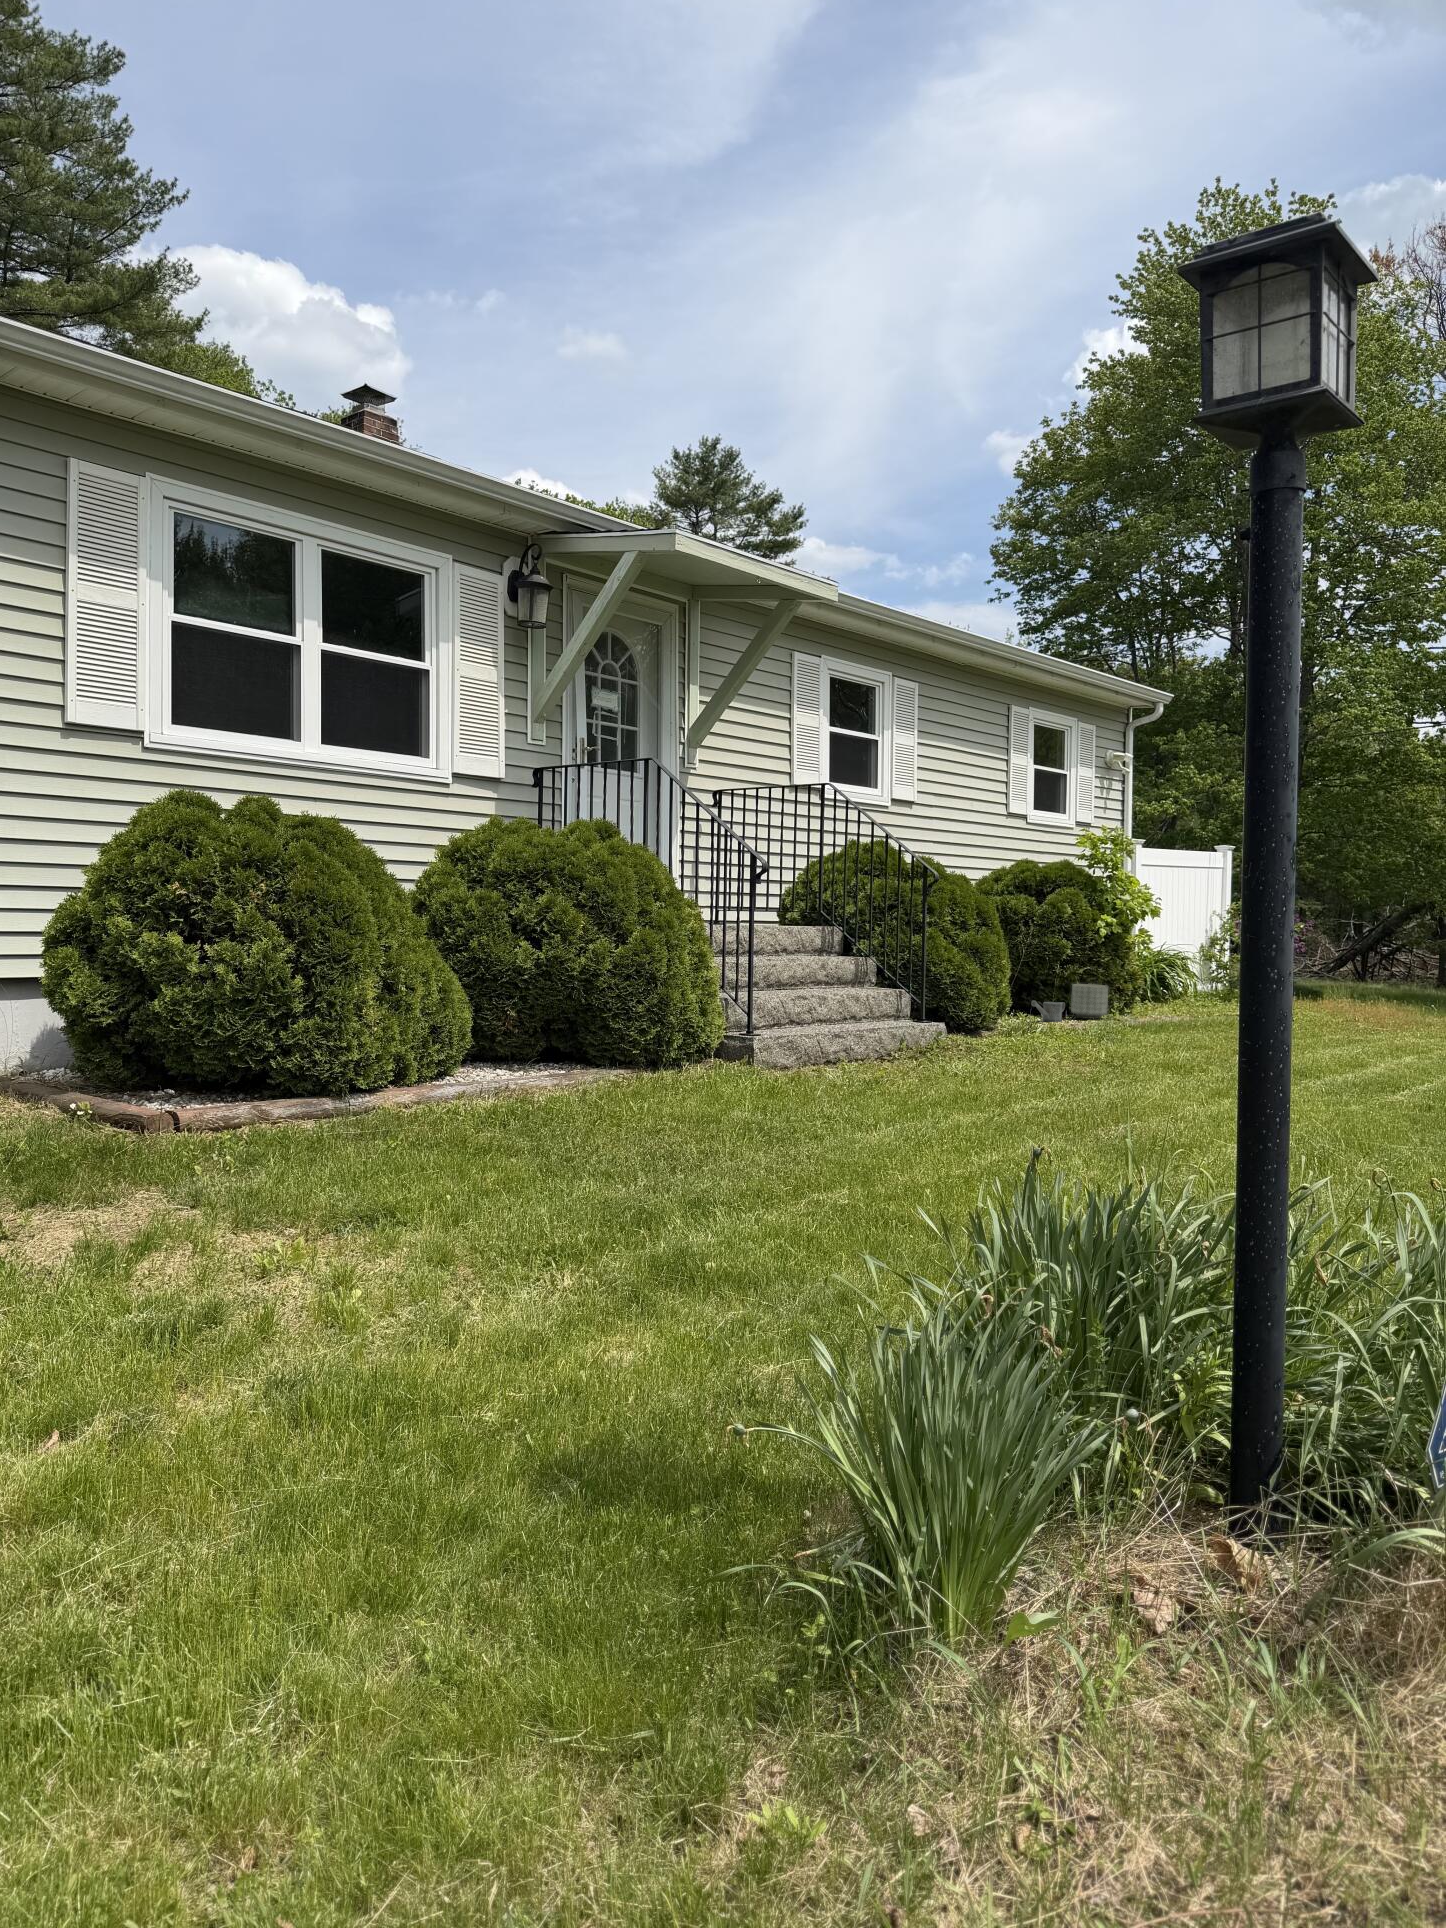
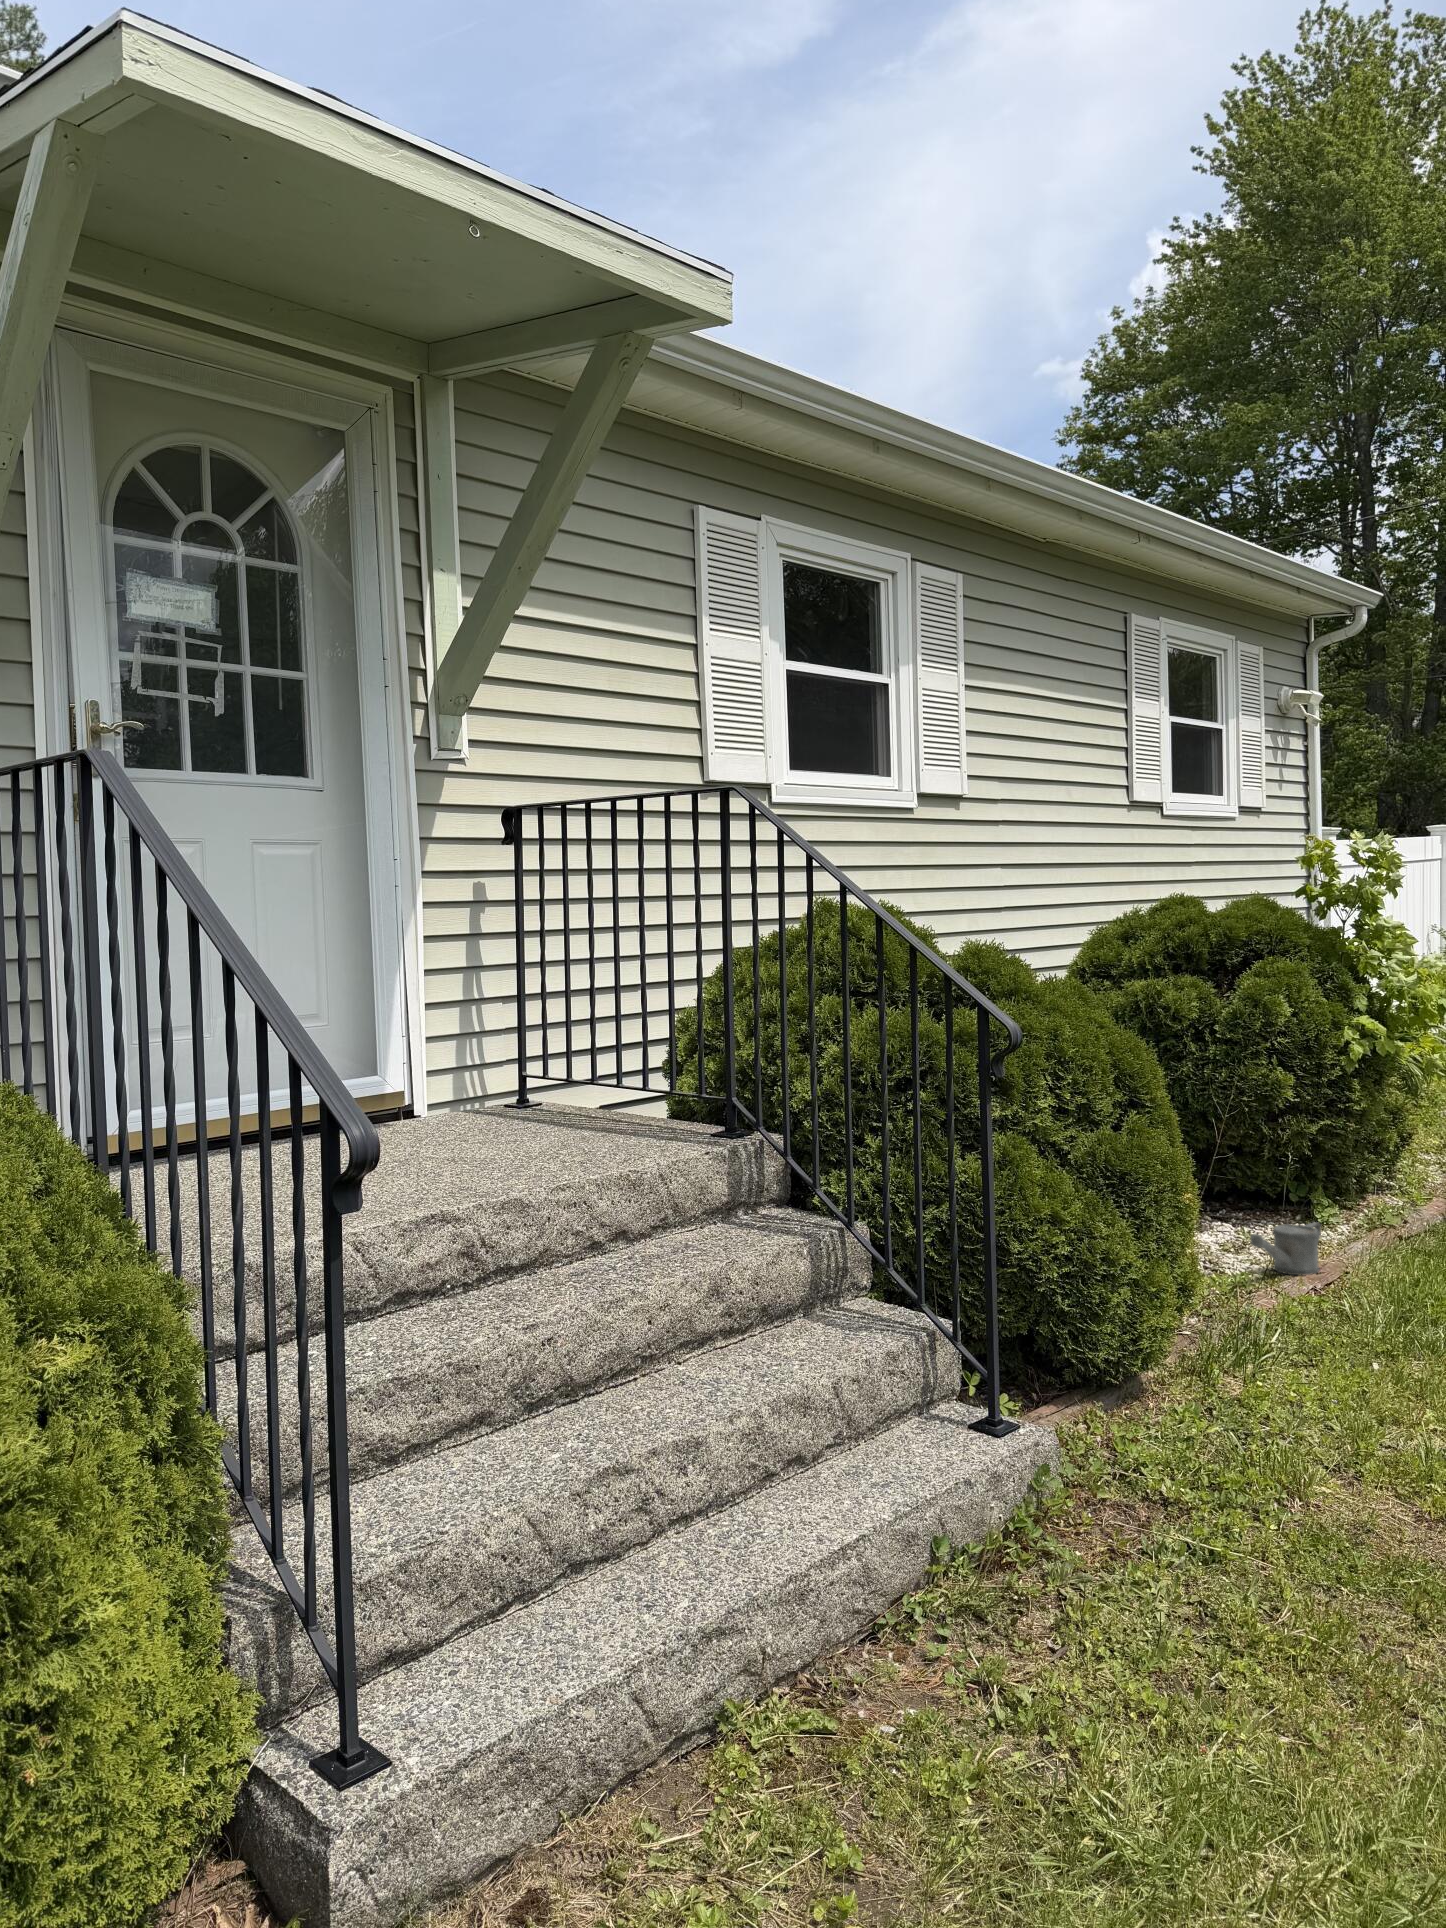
planter: present [1071,984,1108,1019] -> none [1326,1165,1411,1248]

